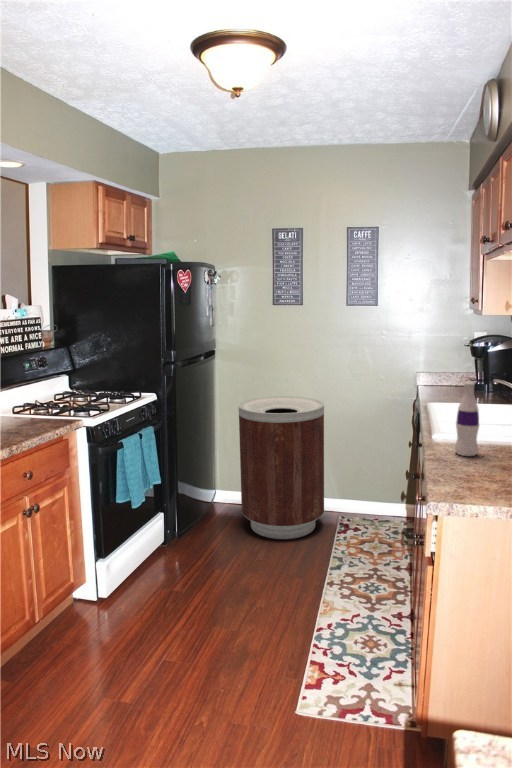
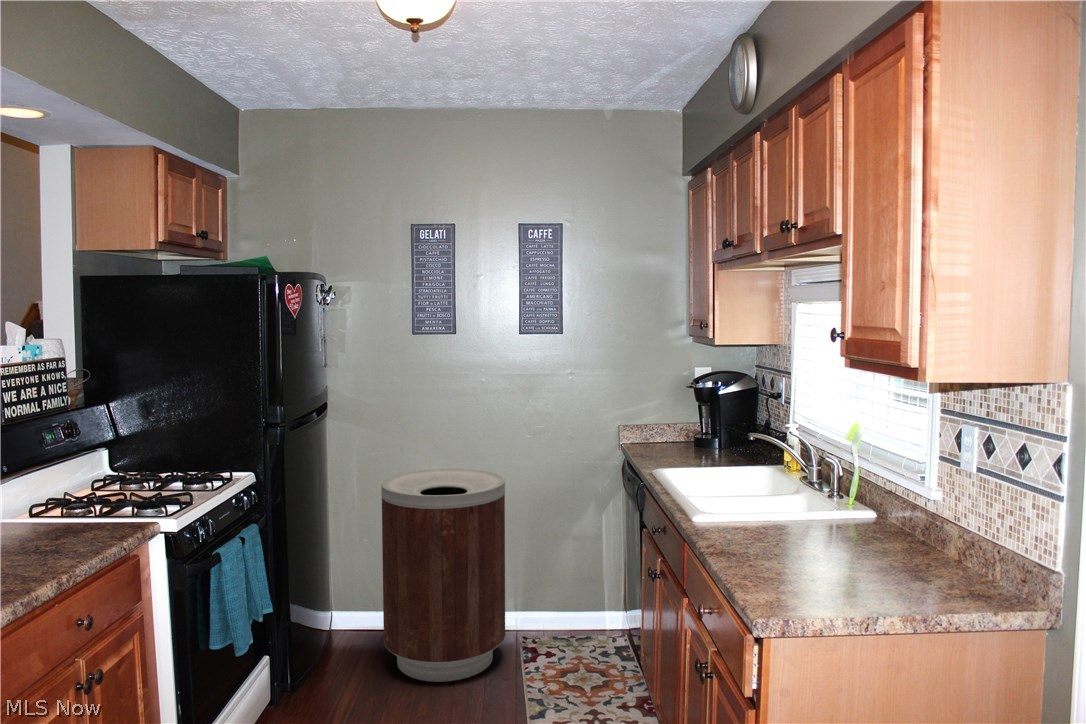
bottle: present [455,382,479,456] -> none [722,450,750,545]

